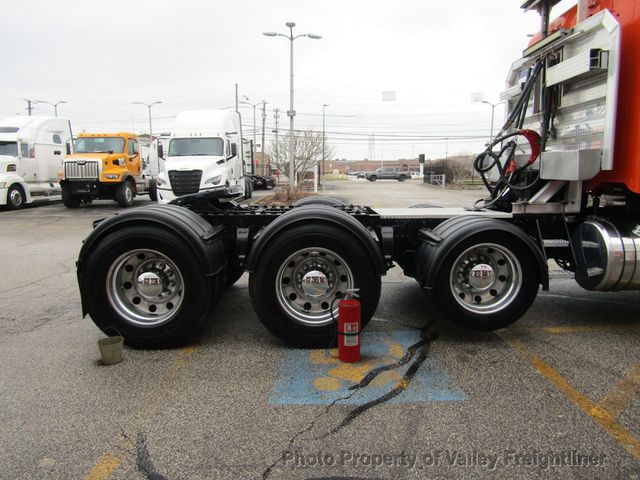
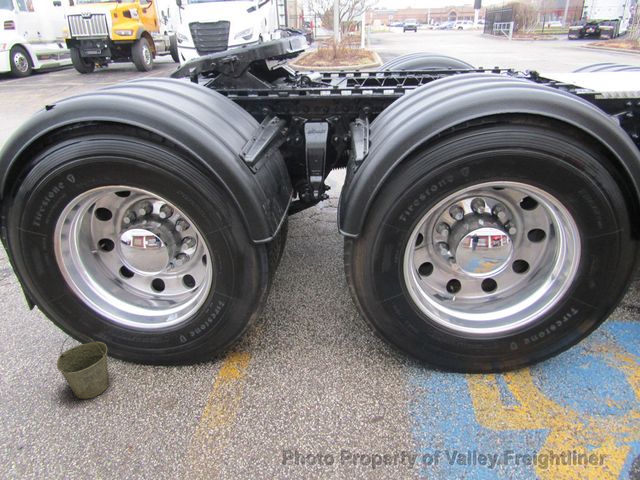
fire extinguisher: present [329,289,361,363] -> none [503,272,593,413]

